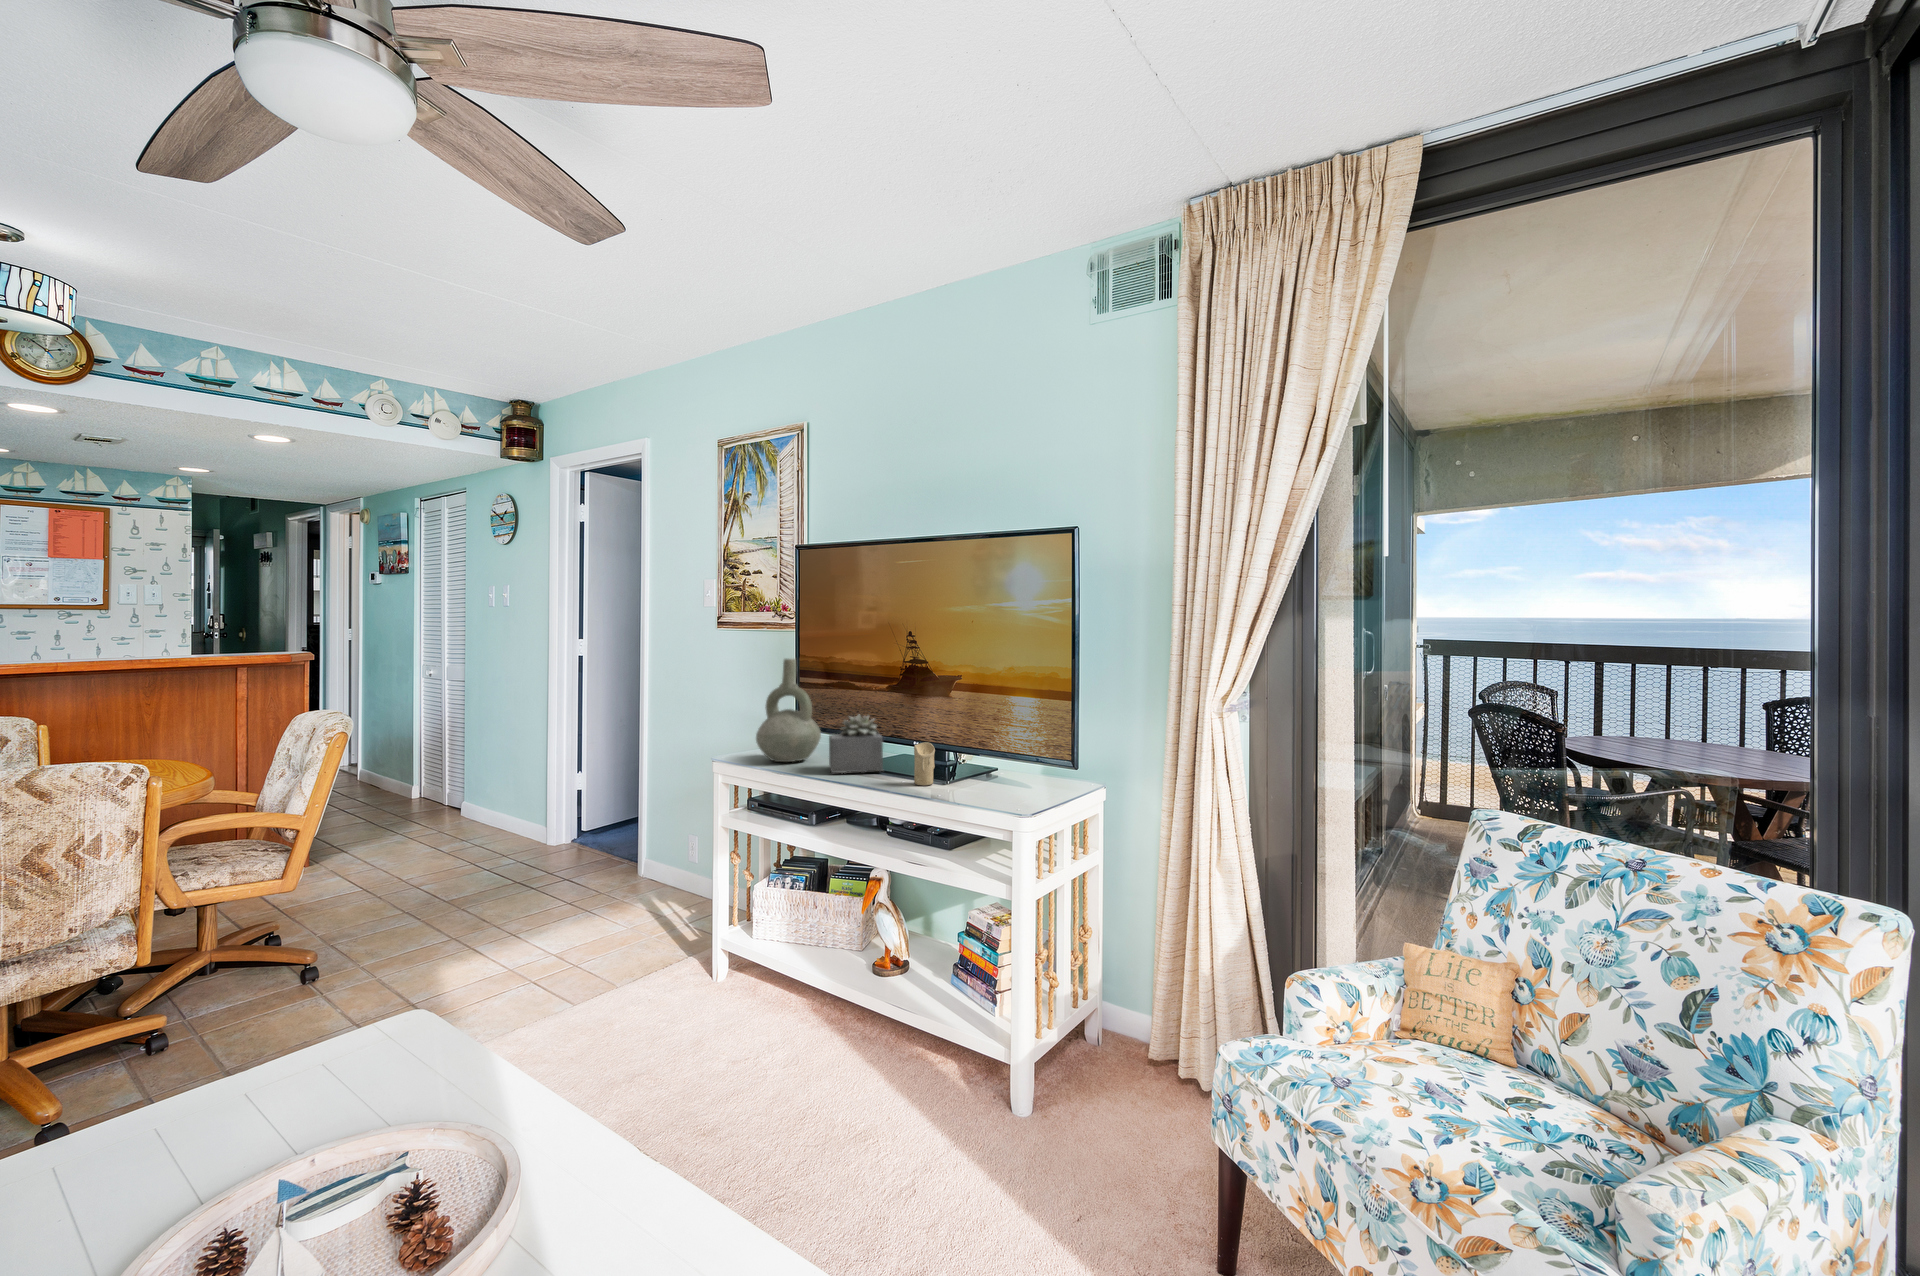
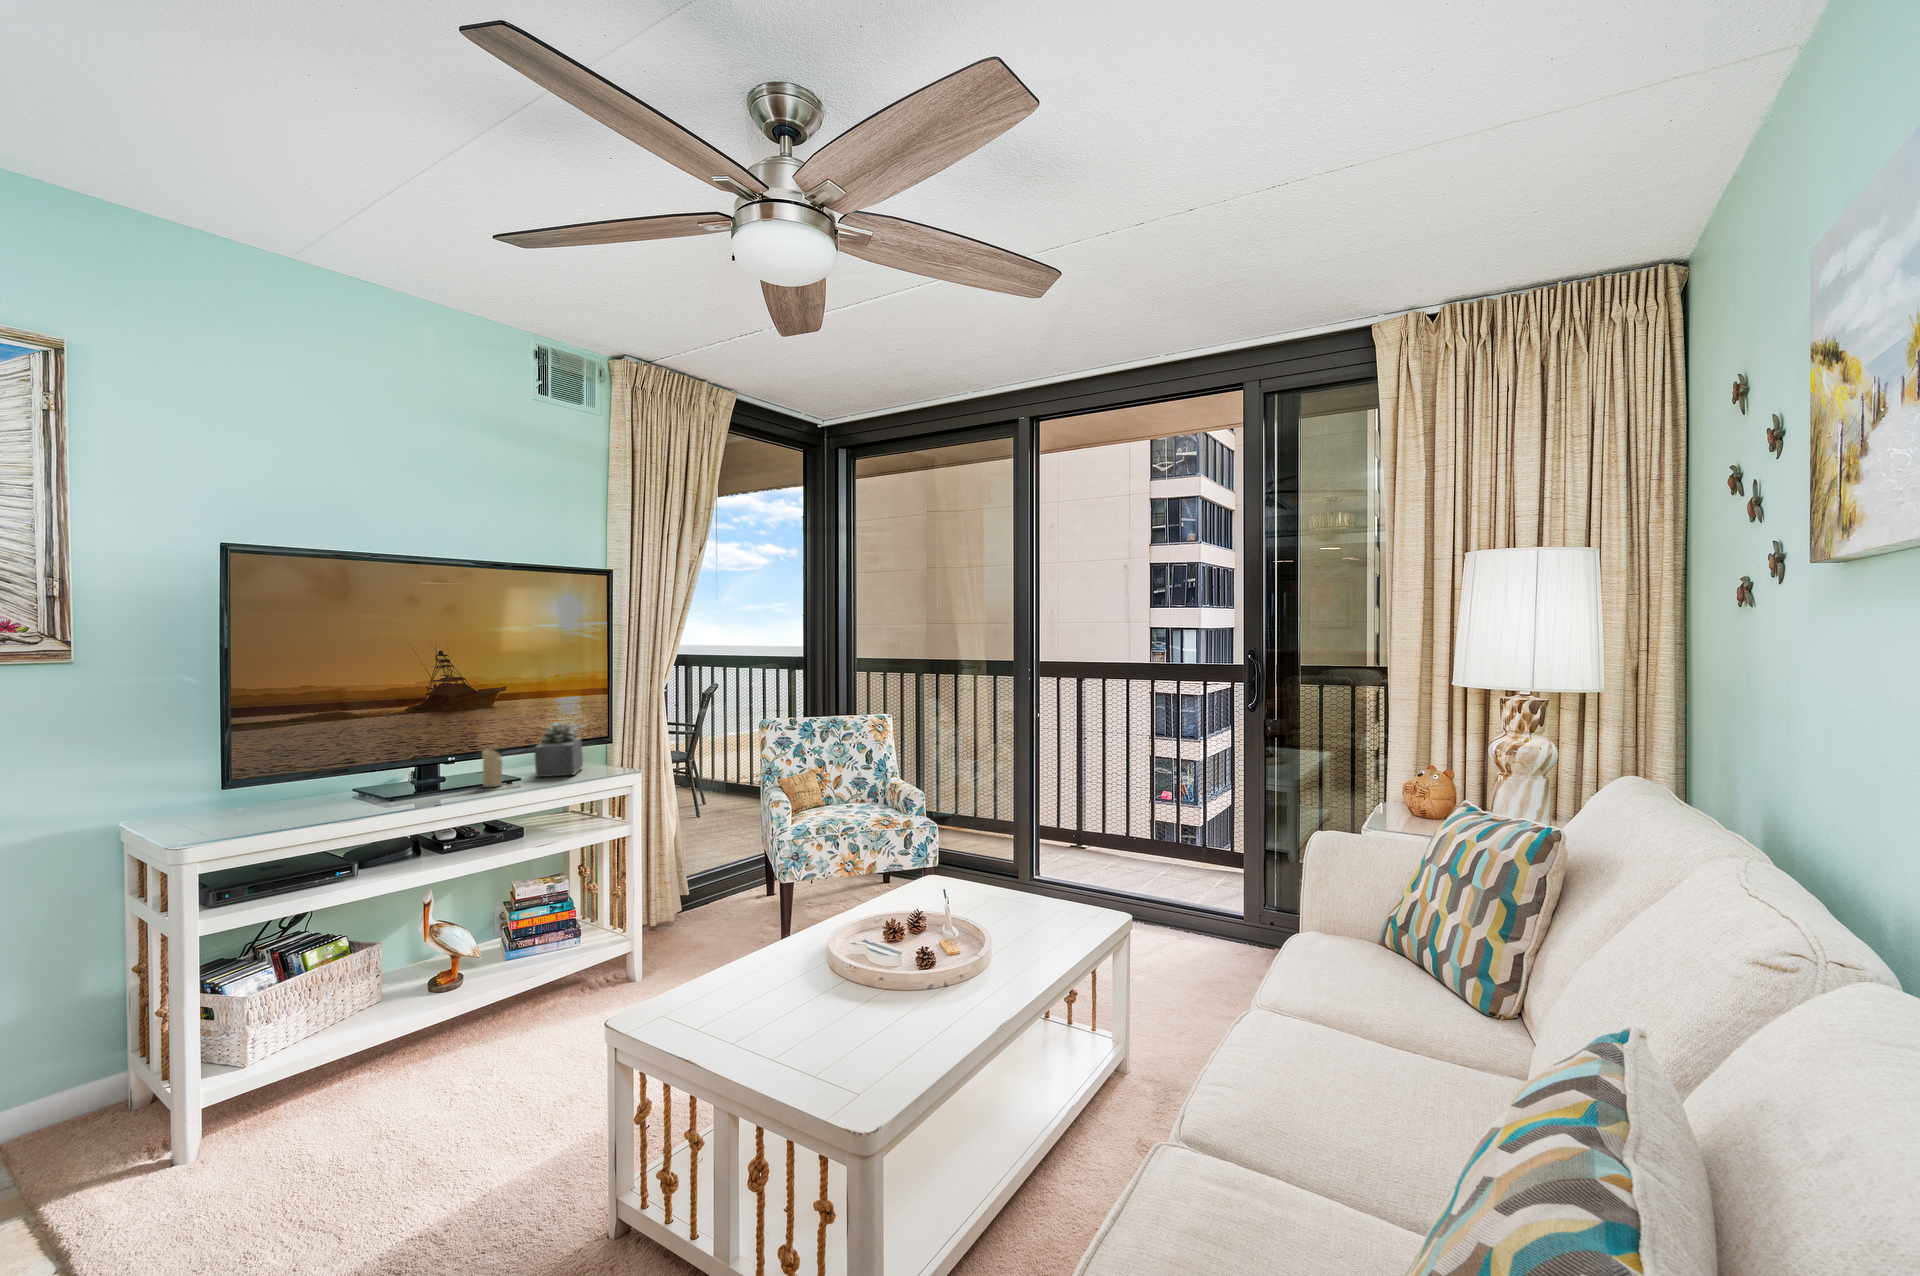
decorative vase: present [756,659,821,762] -> none [214,693,315,824]
succulent plant: present [829,714,883,773] -> present [534,724,583,777]

